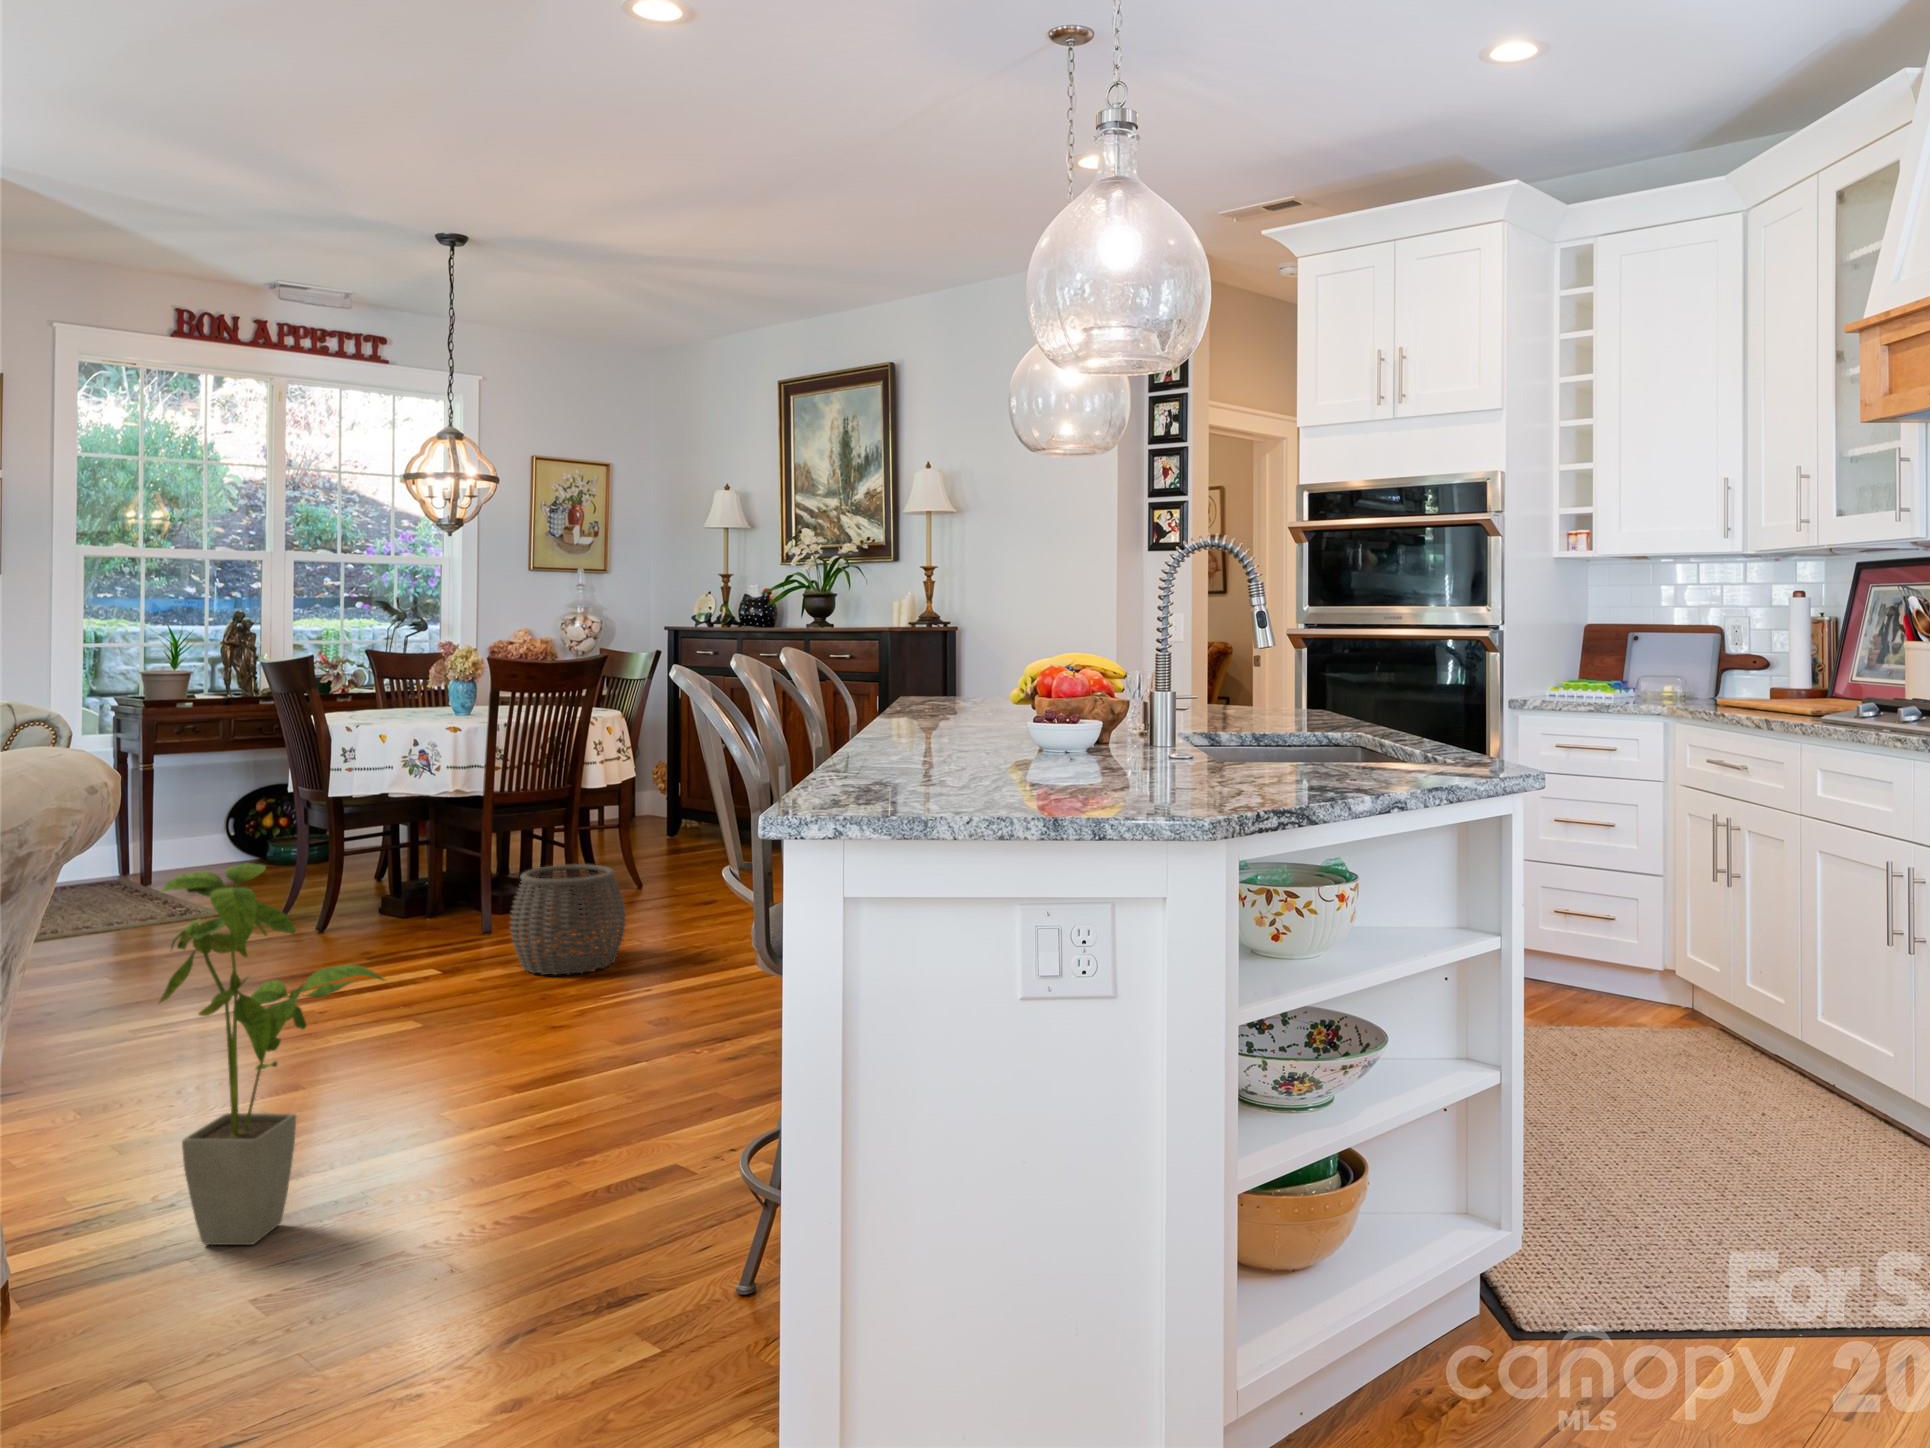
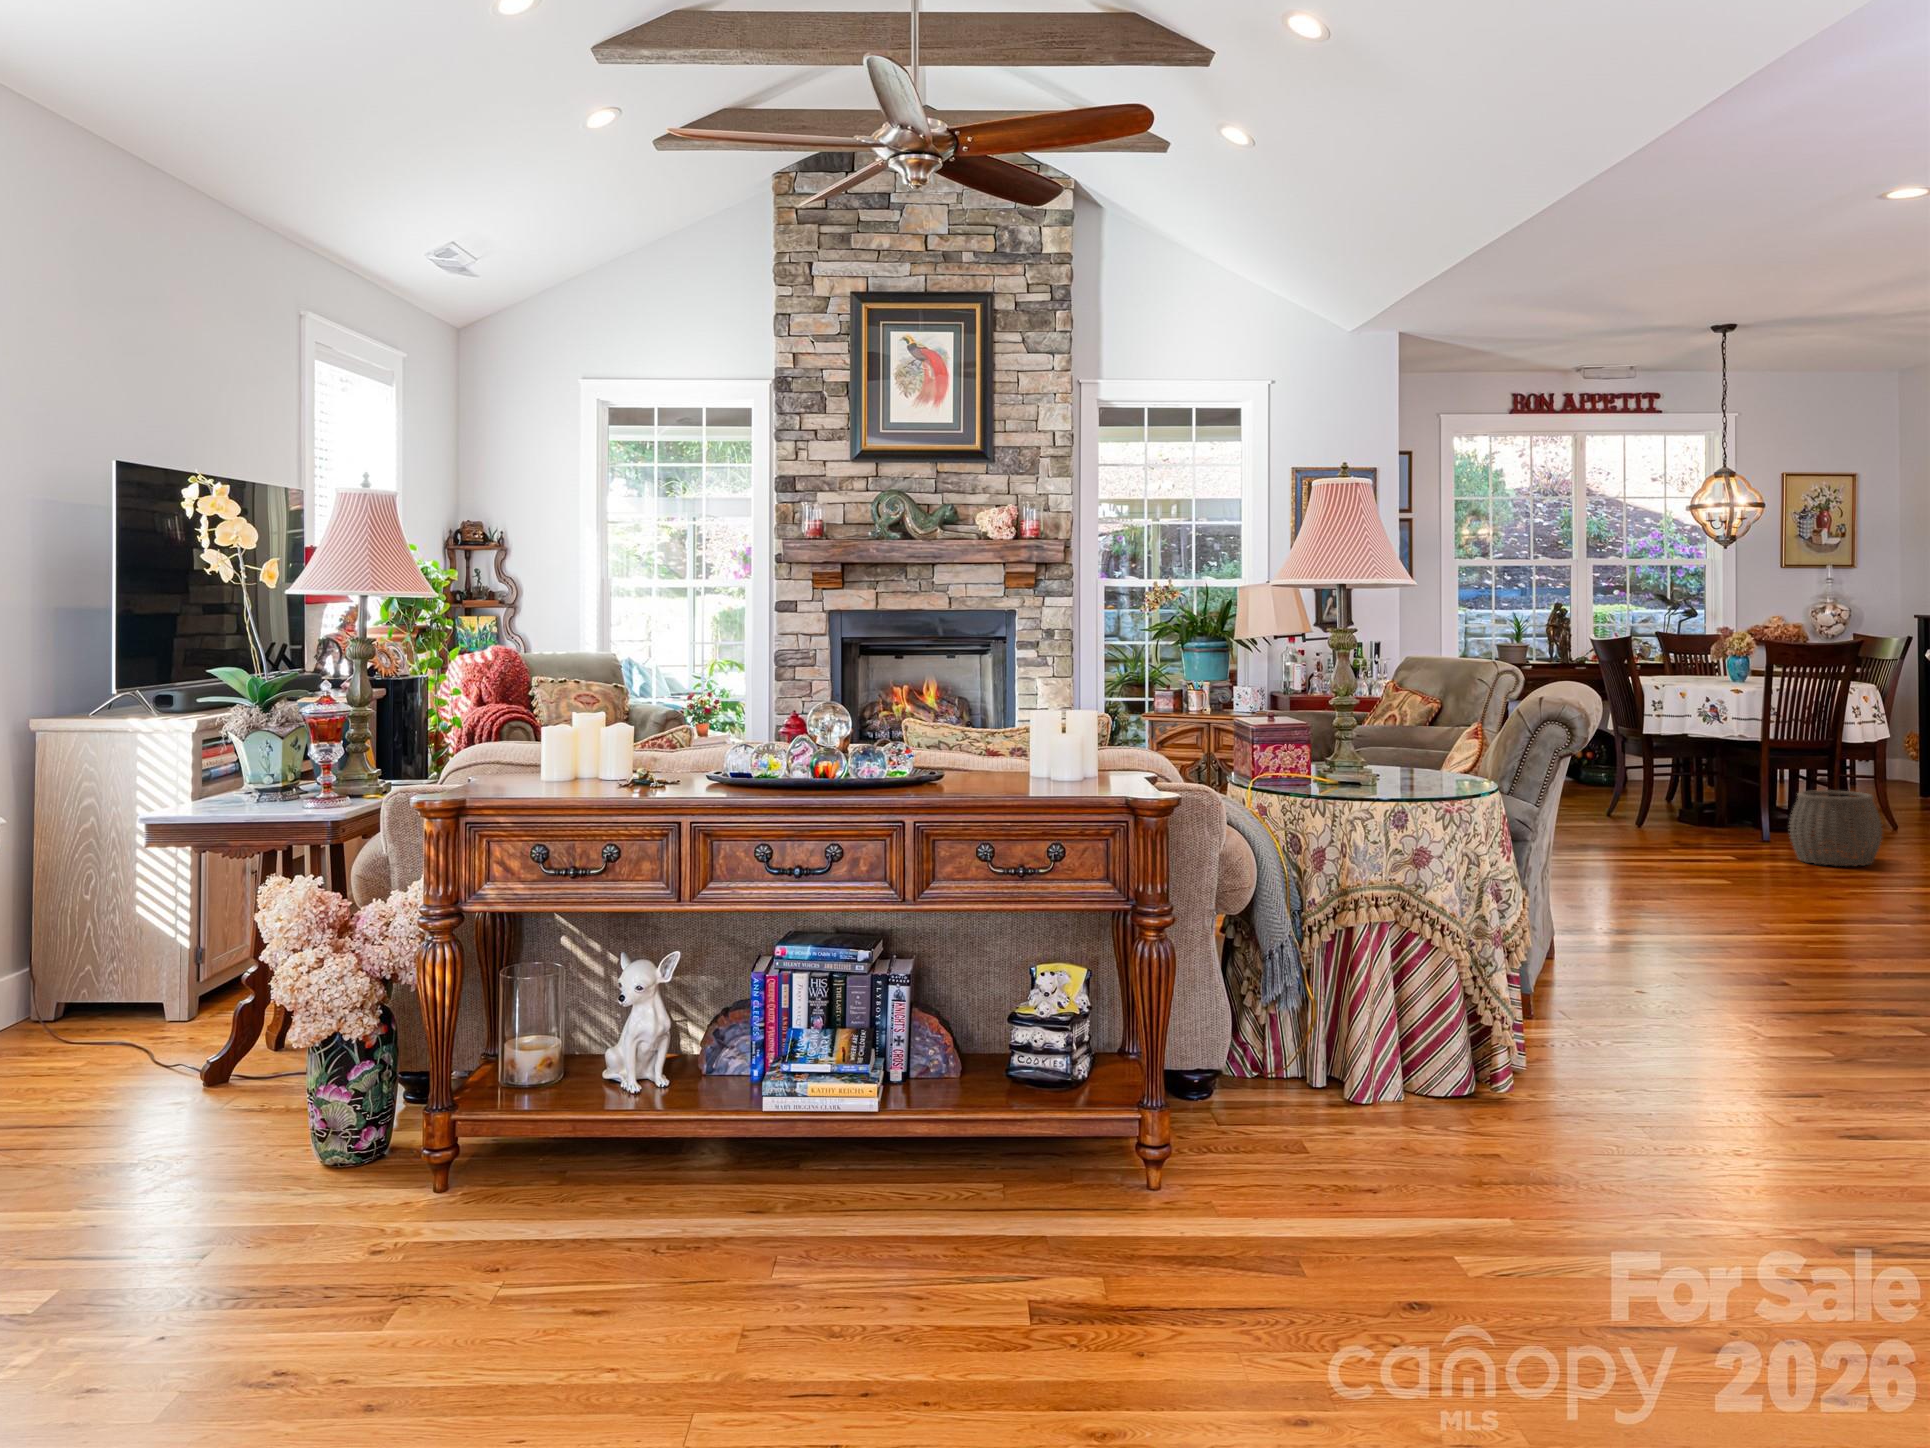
house plant: present [159,863,384,1245] -> none [1630,740,1749,934]

